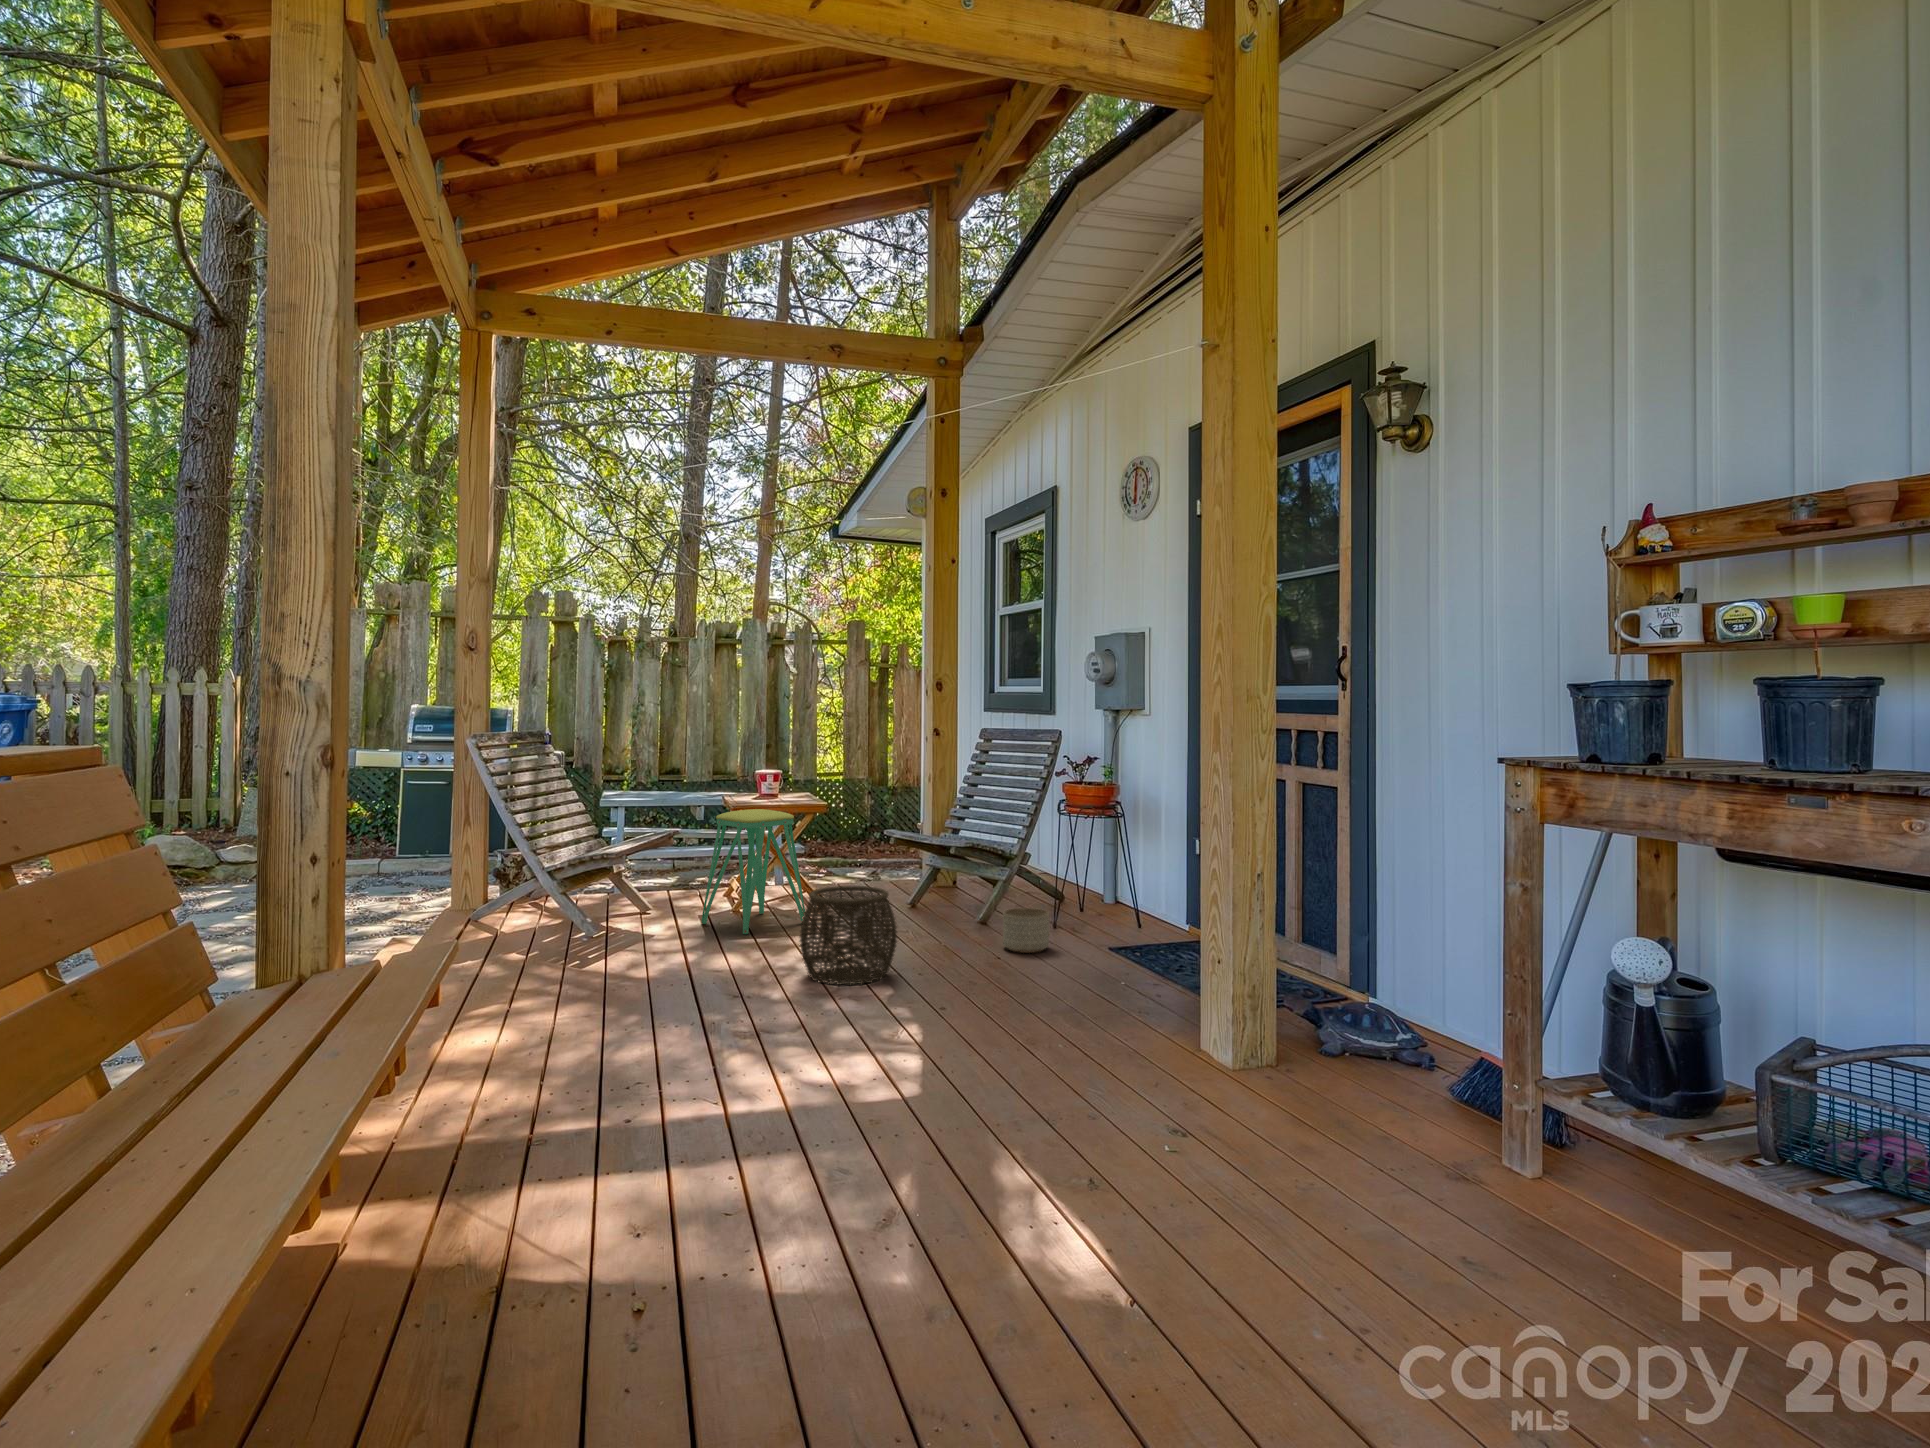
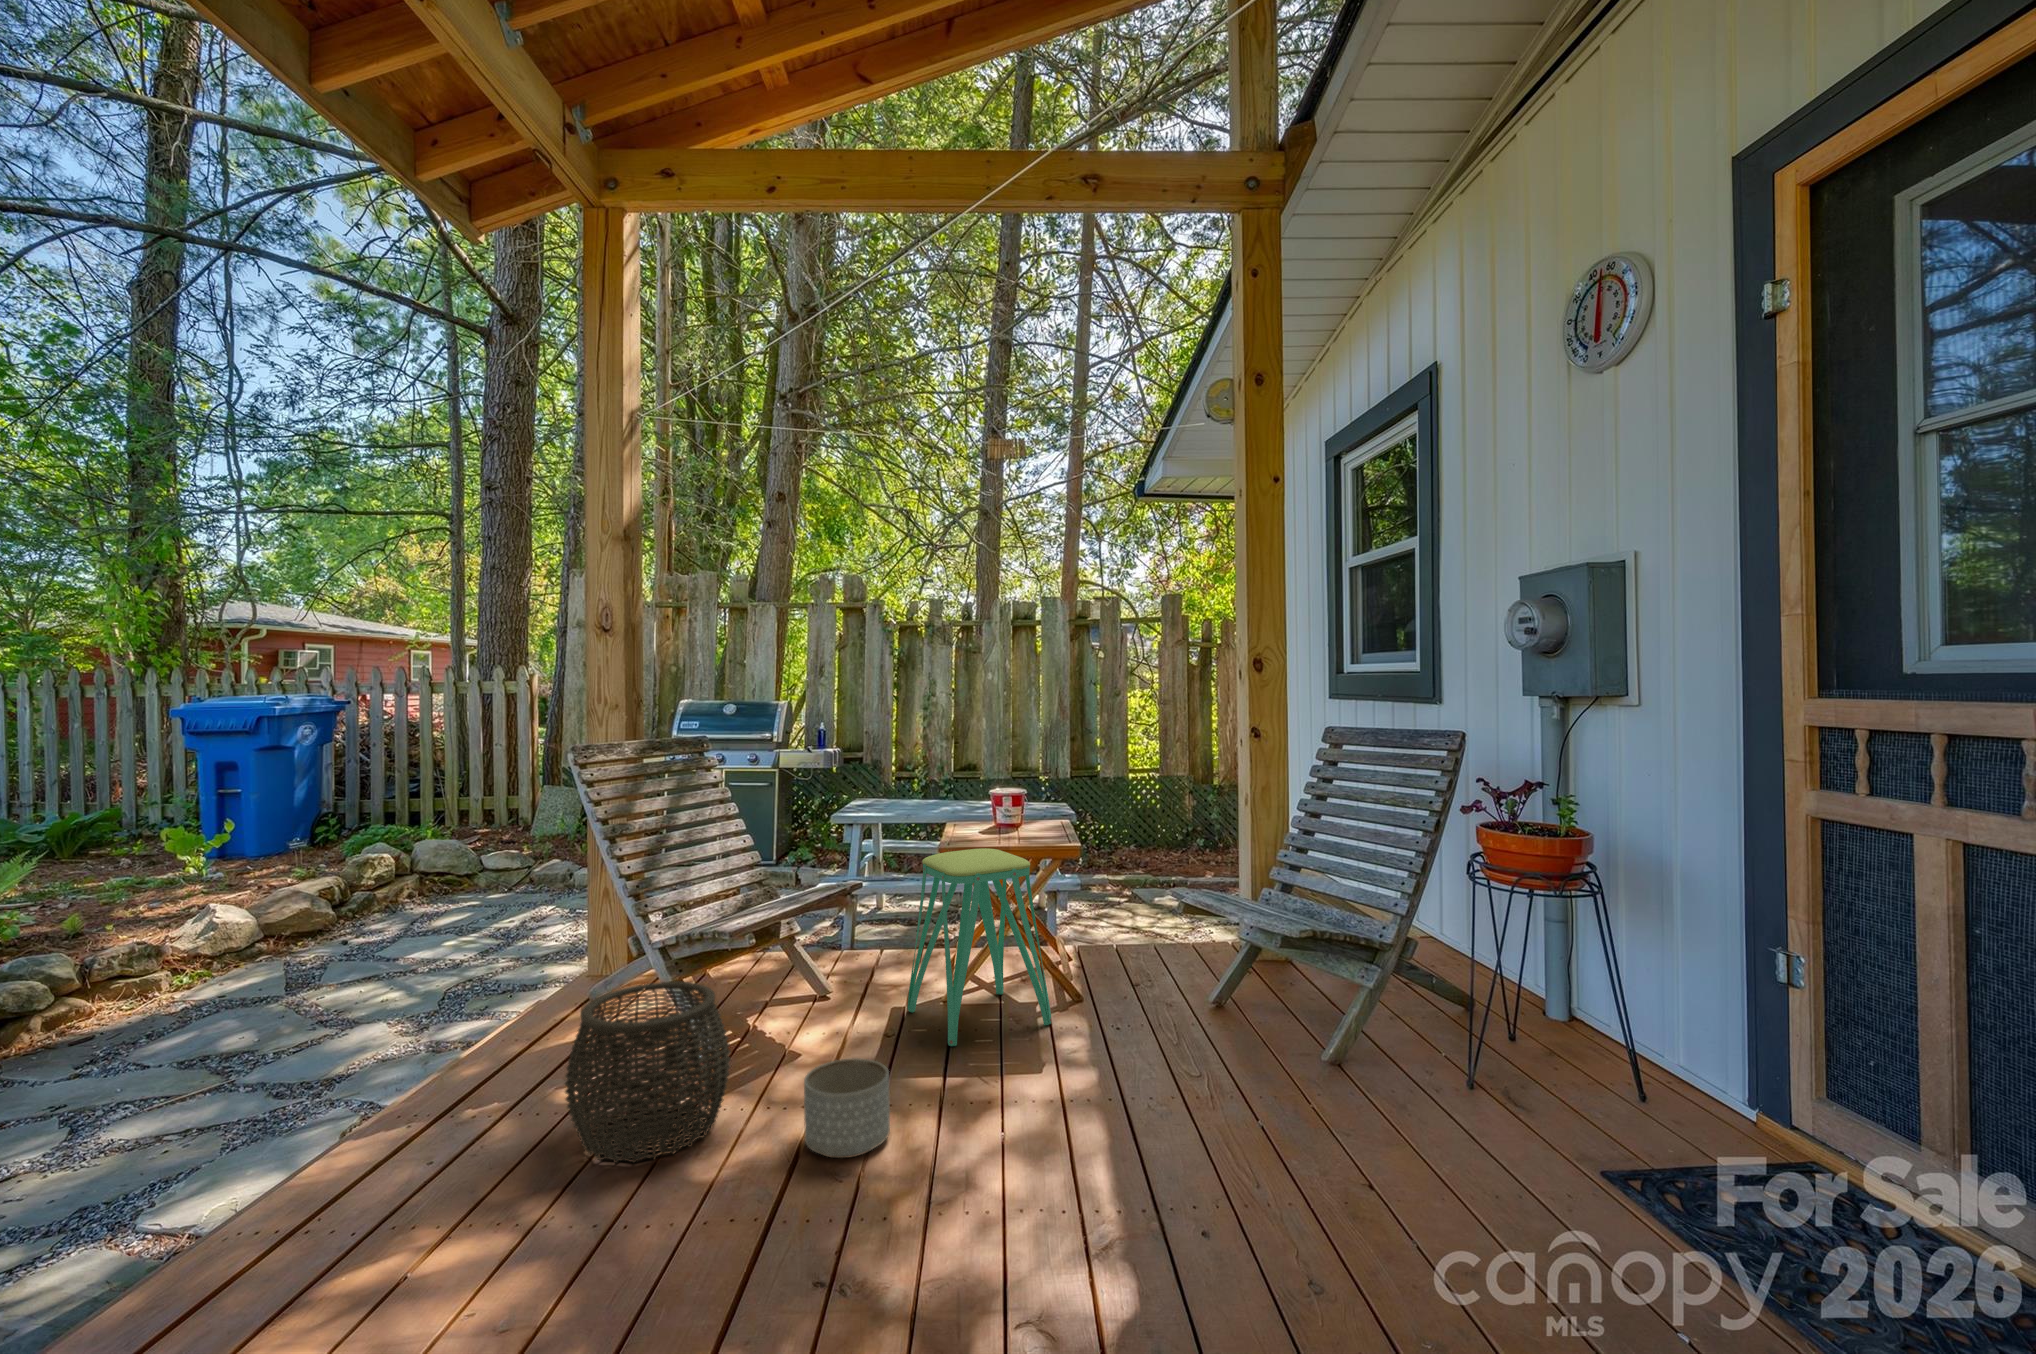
woven basket: present [799,886,897,985] -> present [565,982,731,1163]
planter: present [1003,908,1049,953] -> present [804,1058,890,1158]

